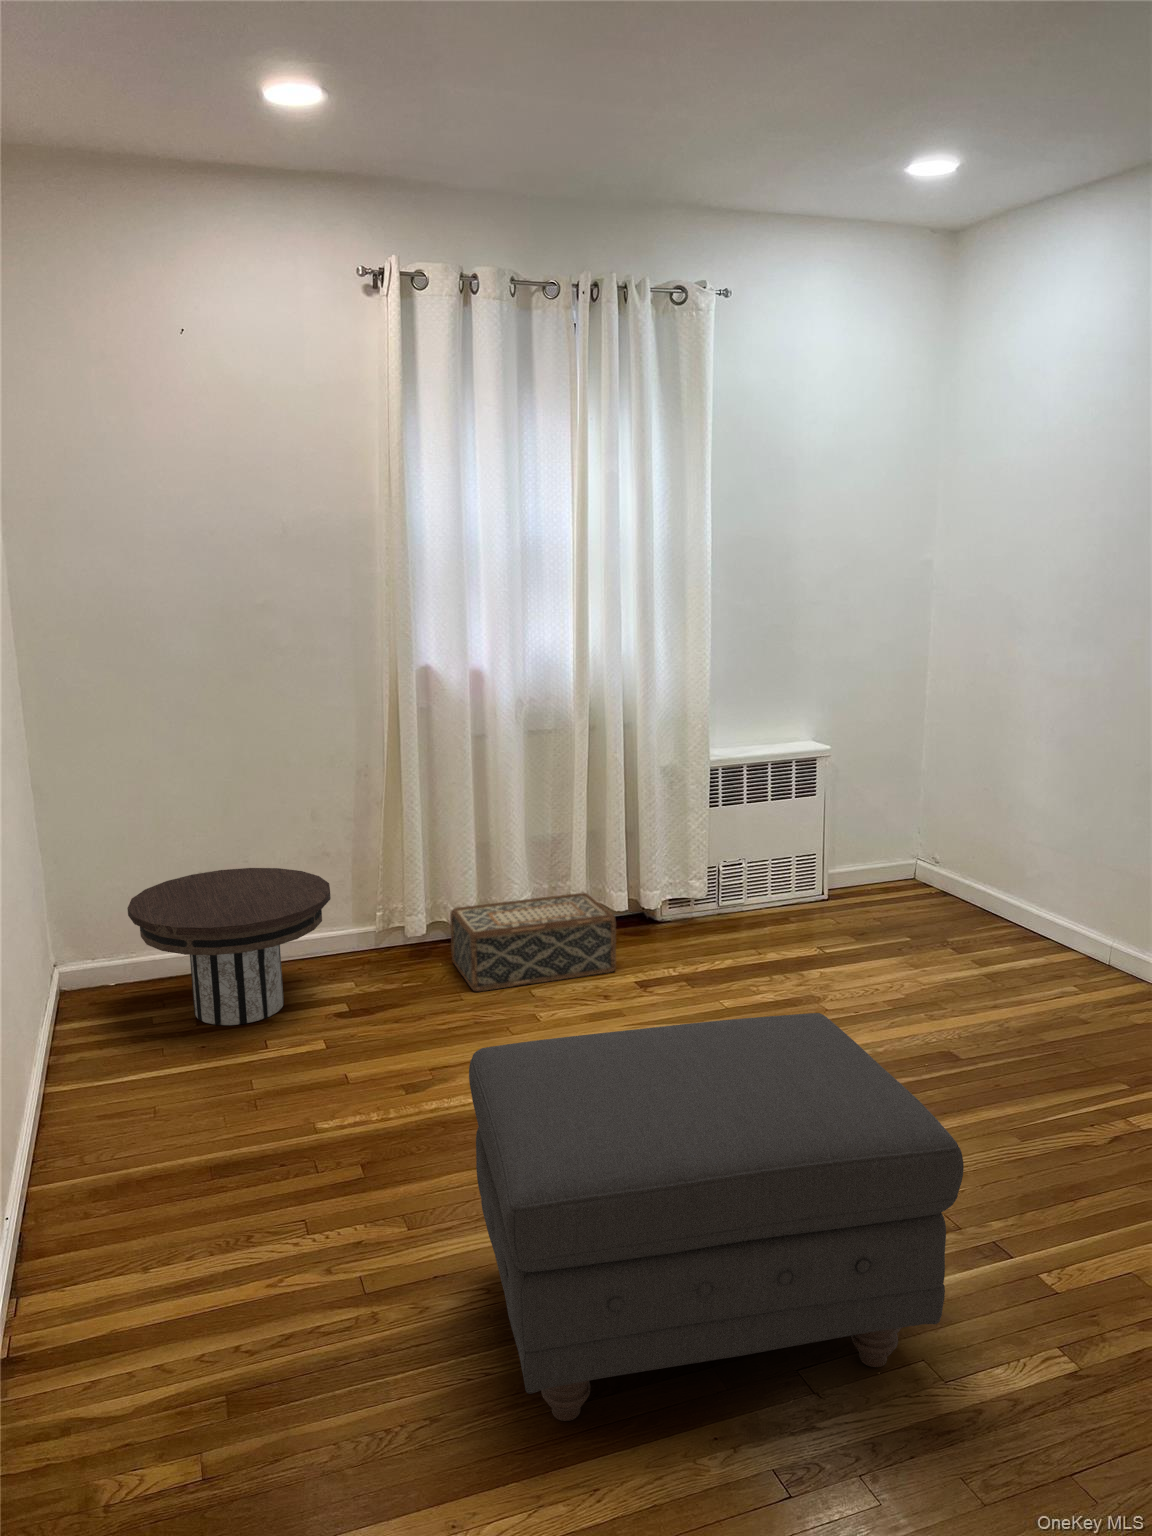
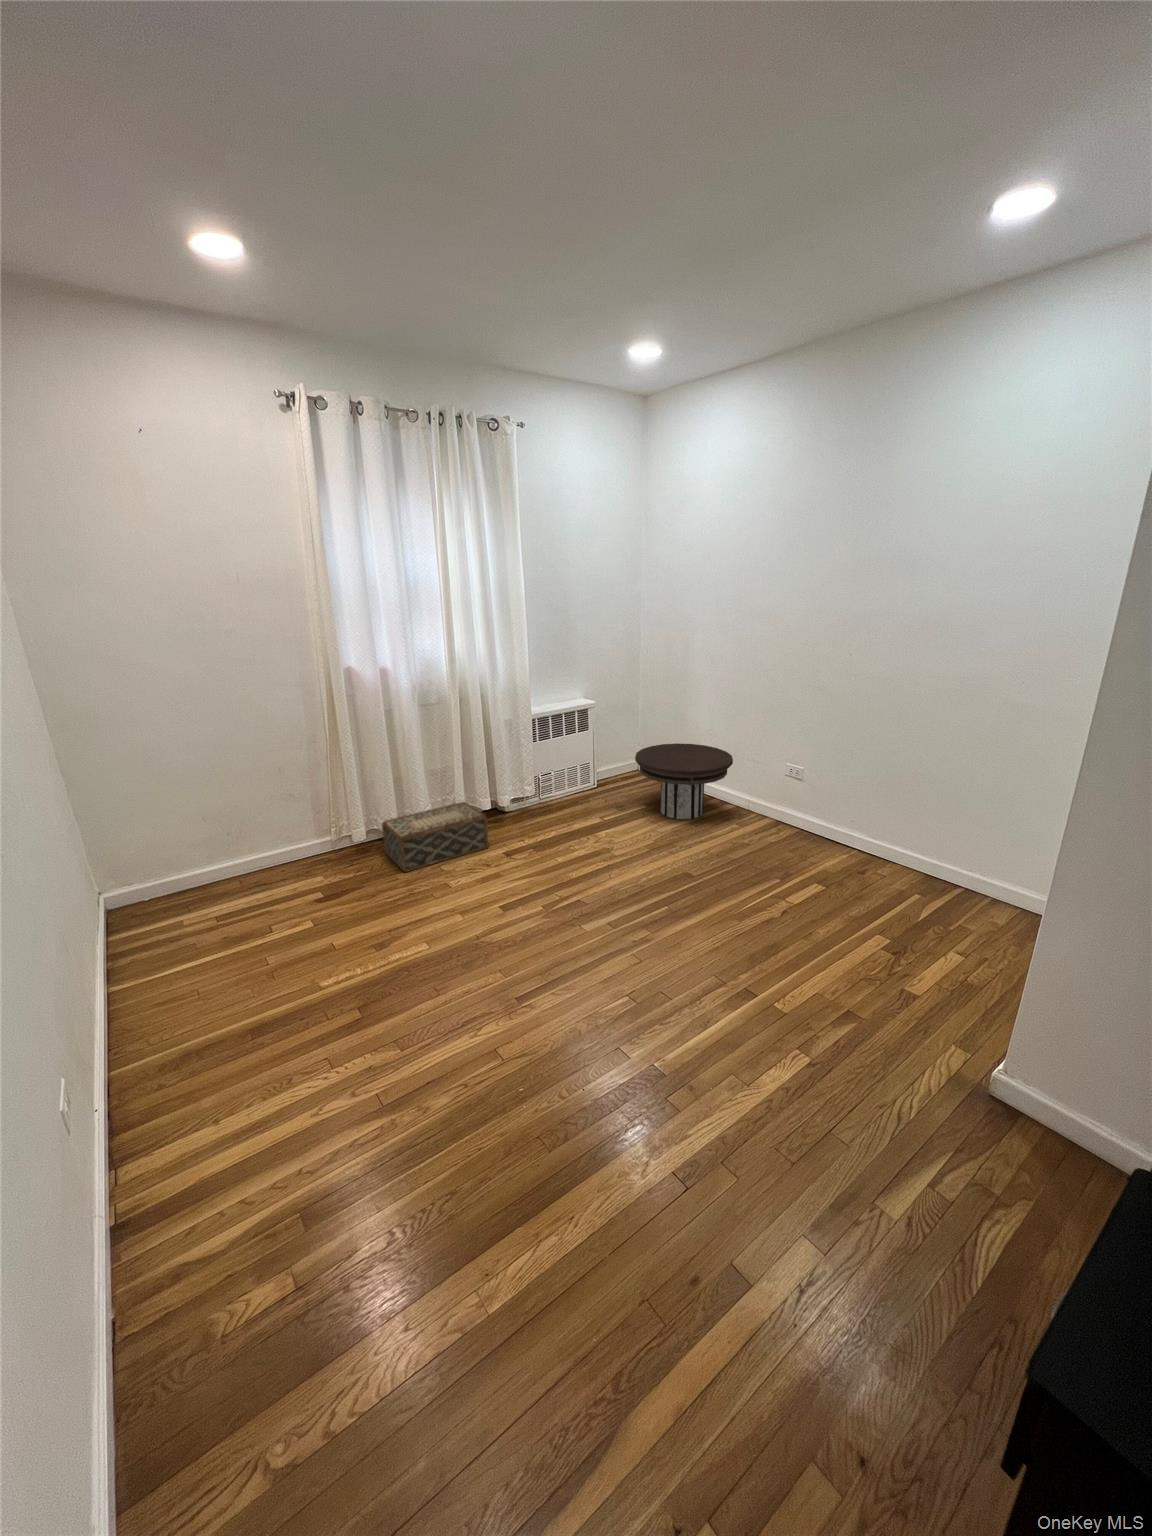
side table: present [127,868,331,1025] -> present [635,743,733,819]
ottoman: present [469,1013,964,1421] -> none [441,878,763,1173]

